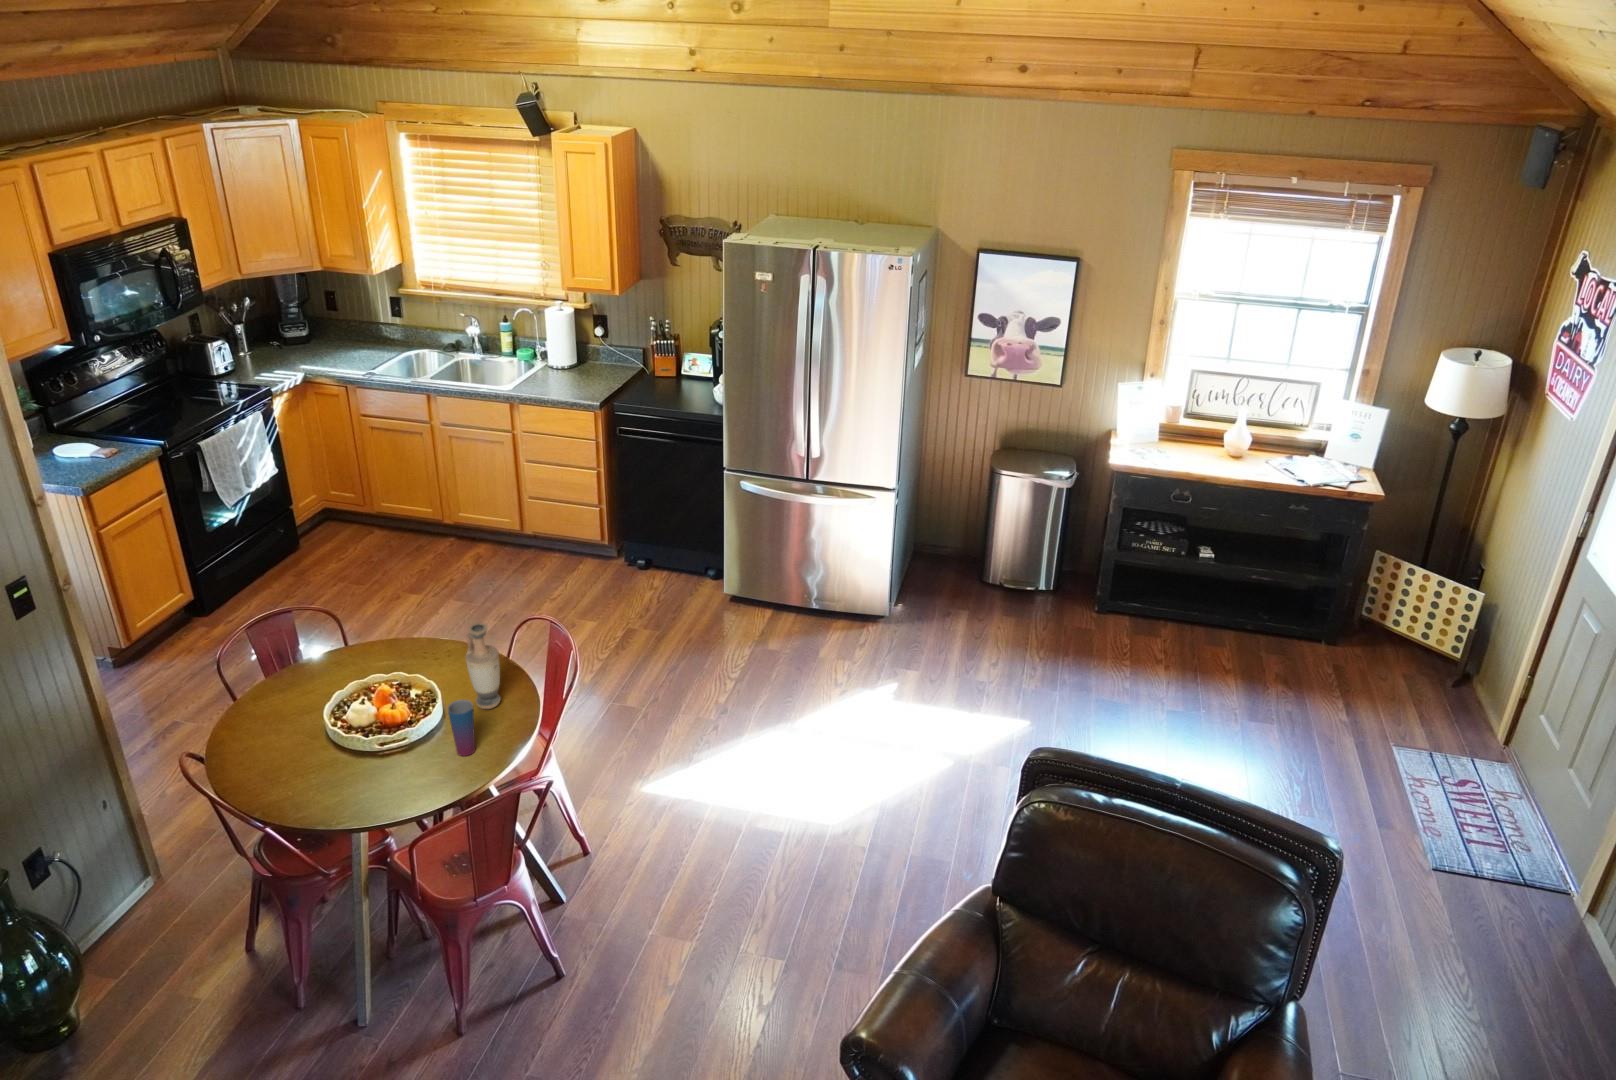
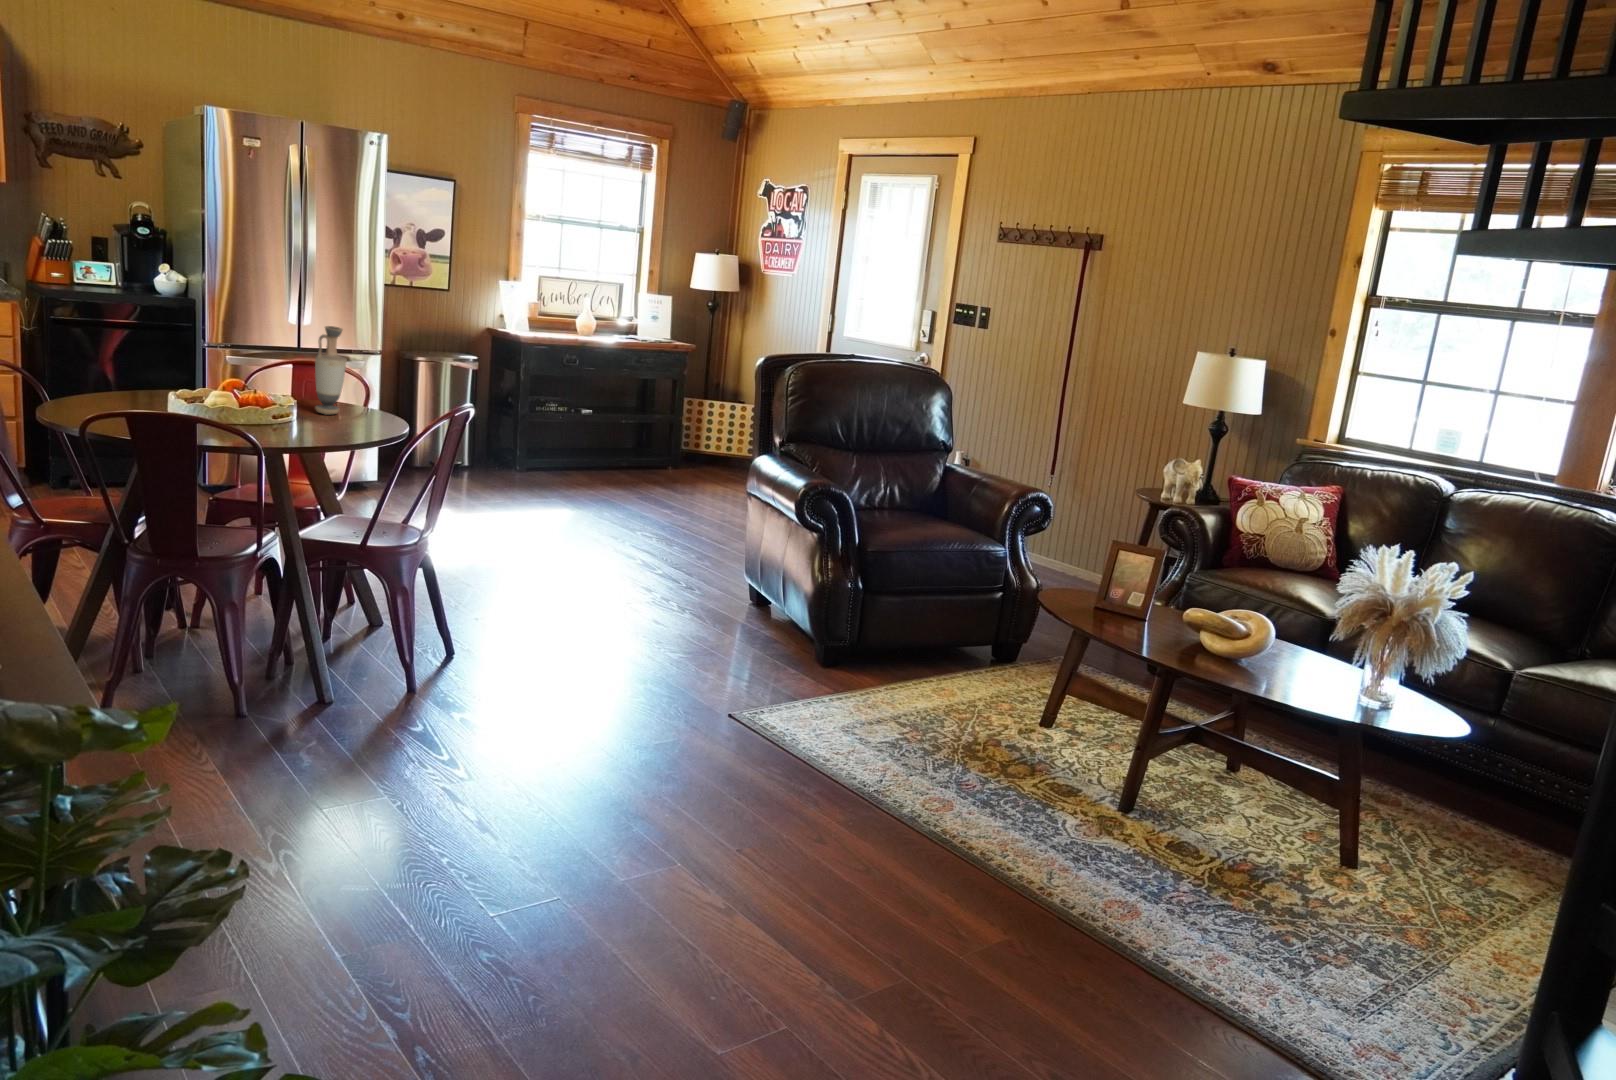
cup: present [448,699,475,756] -> none [355,377,378,428]

